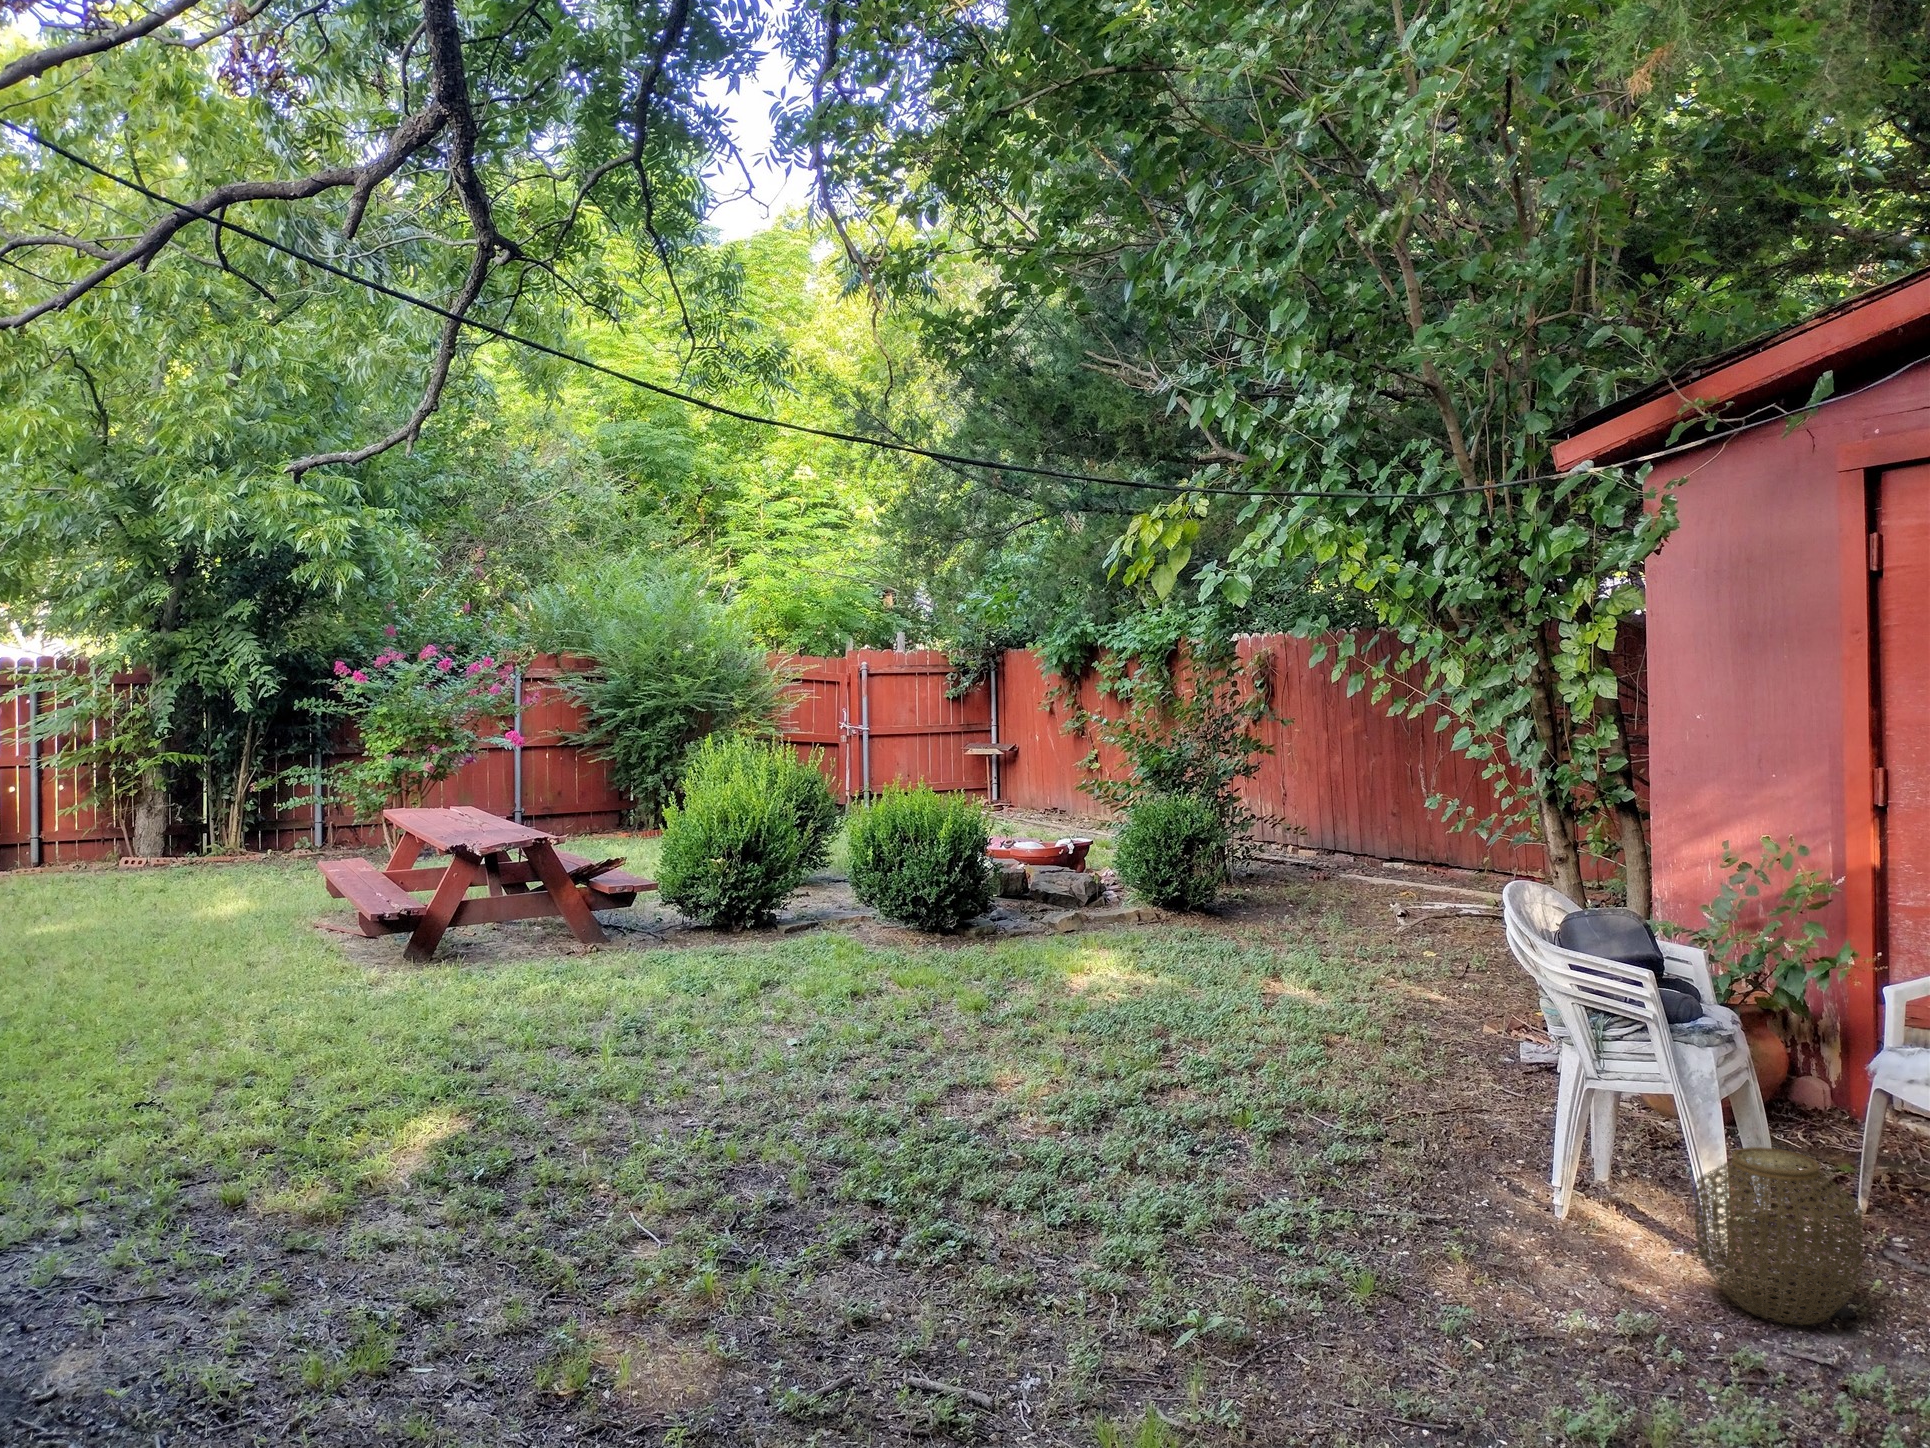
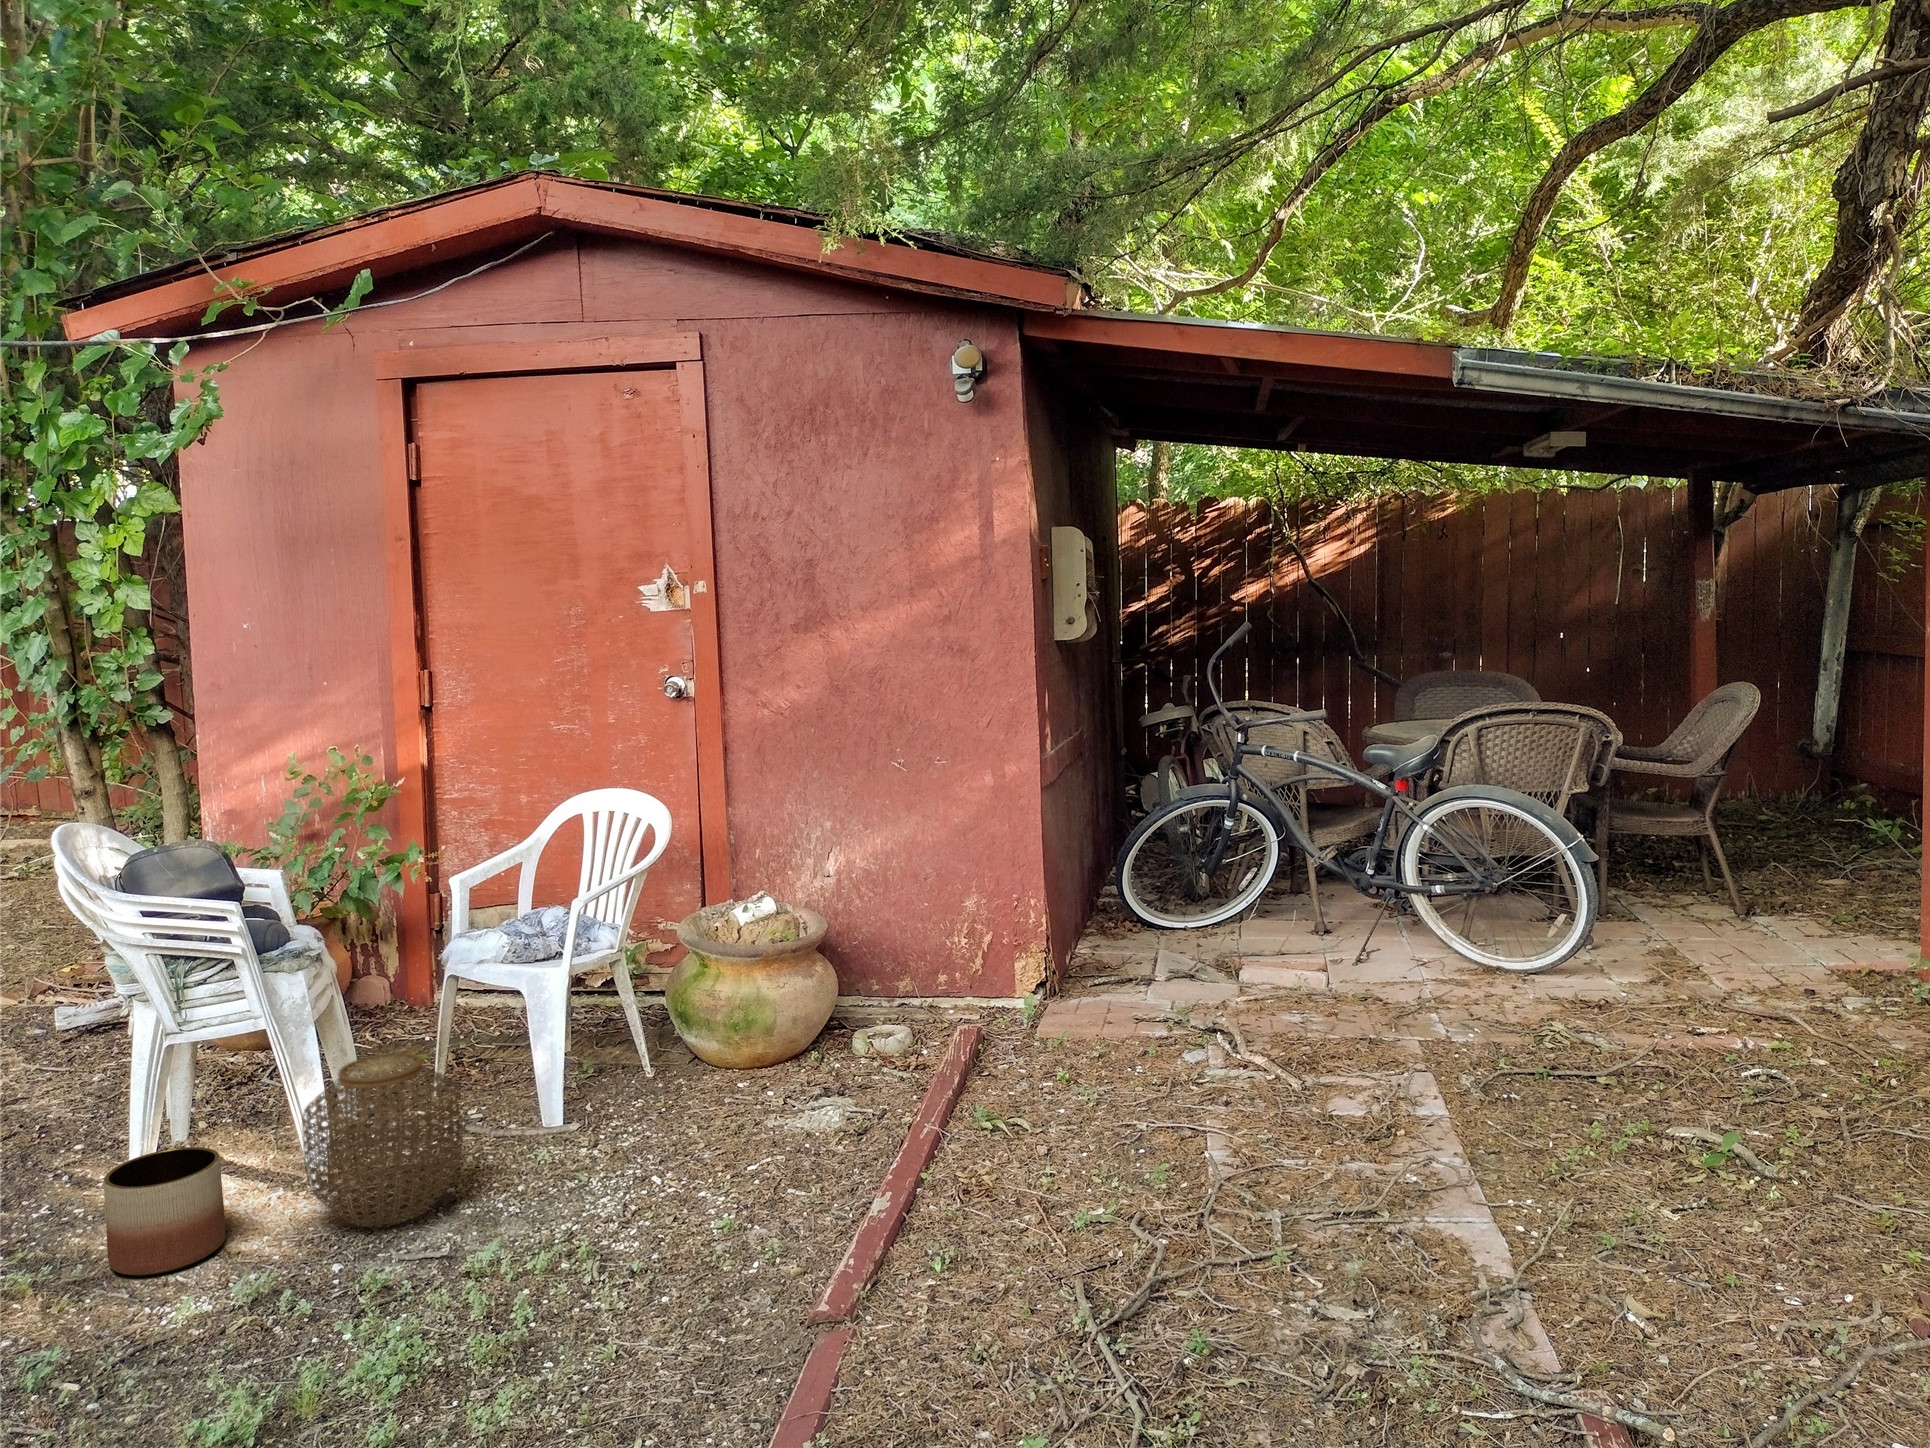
planter: none [1526,1174,1622,1282] -> present [104,1147,226,1276]

